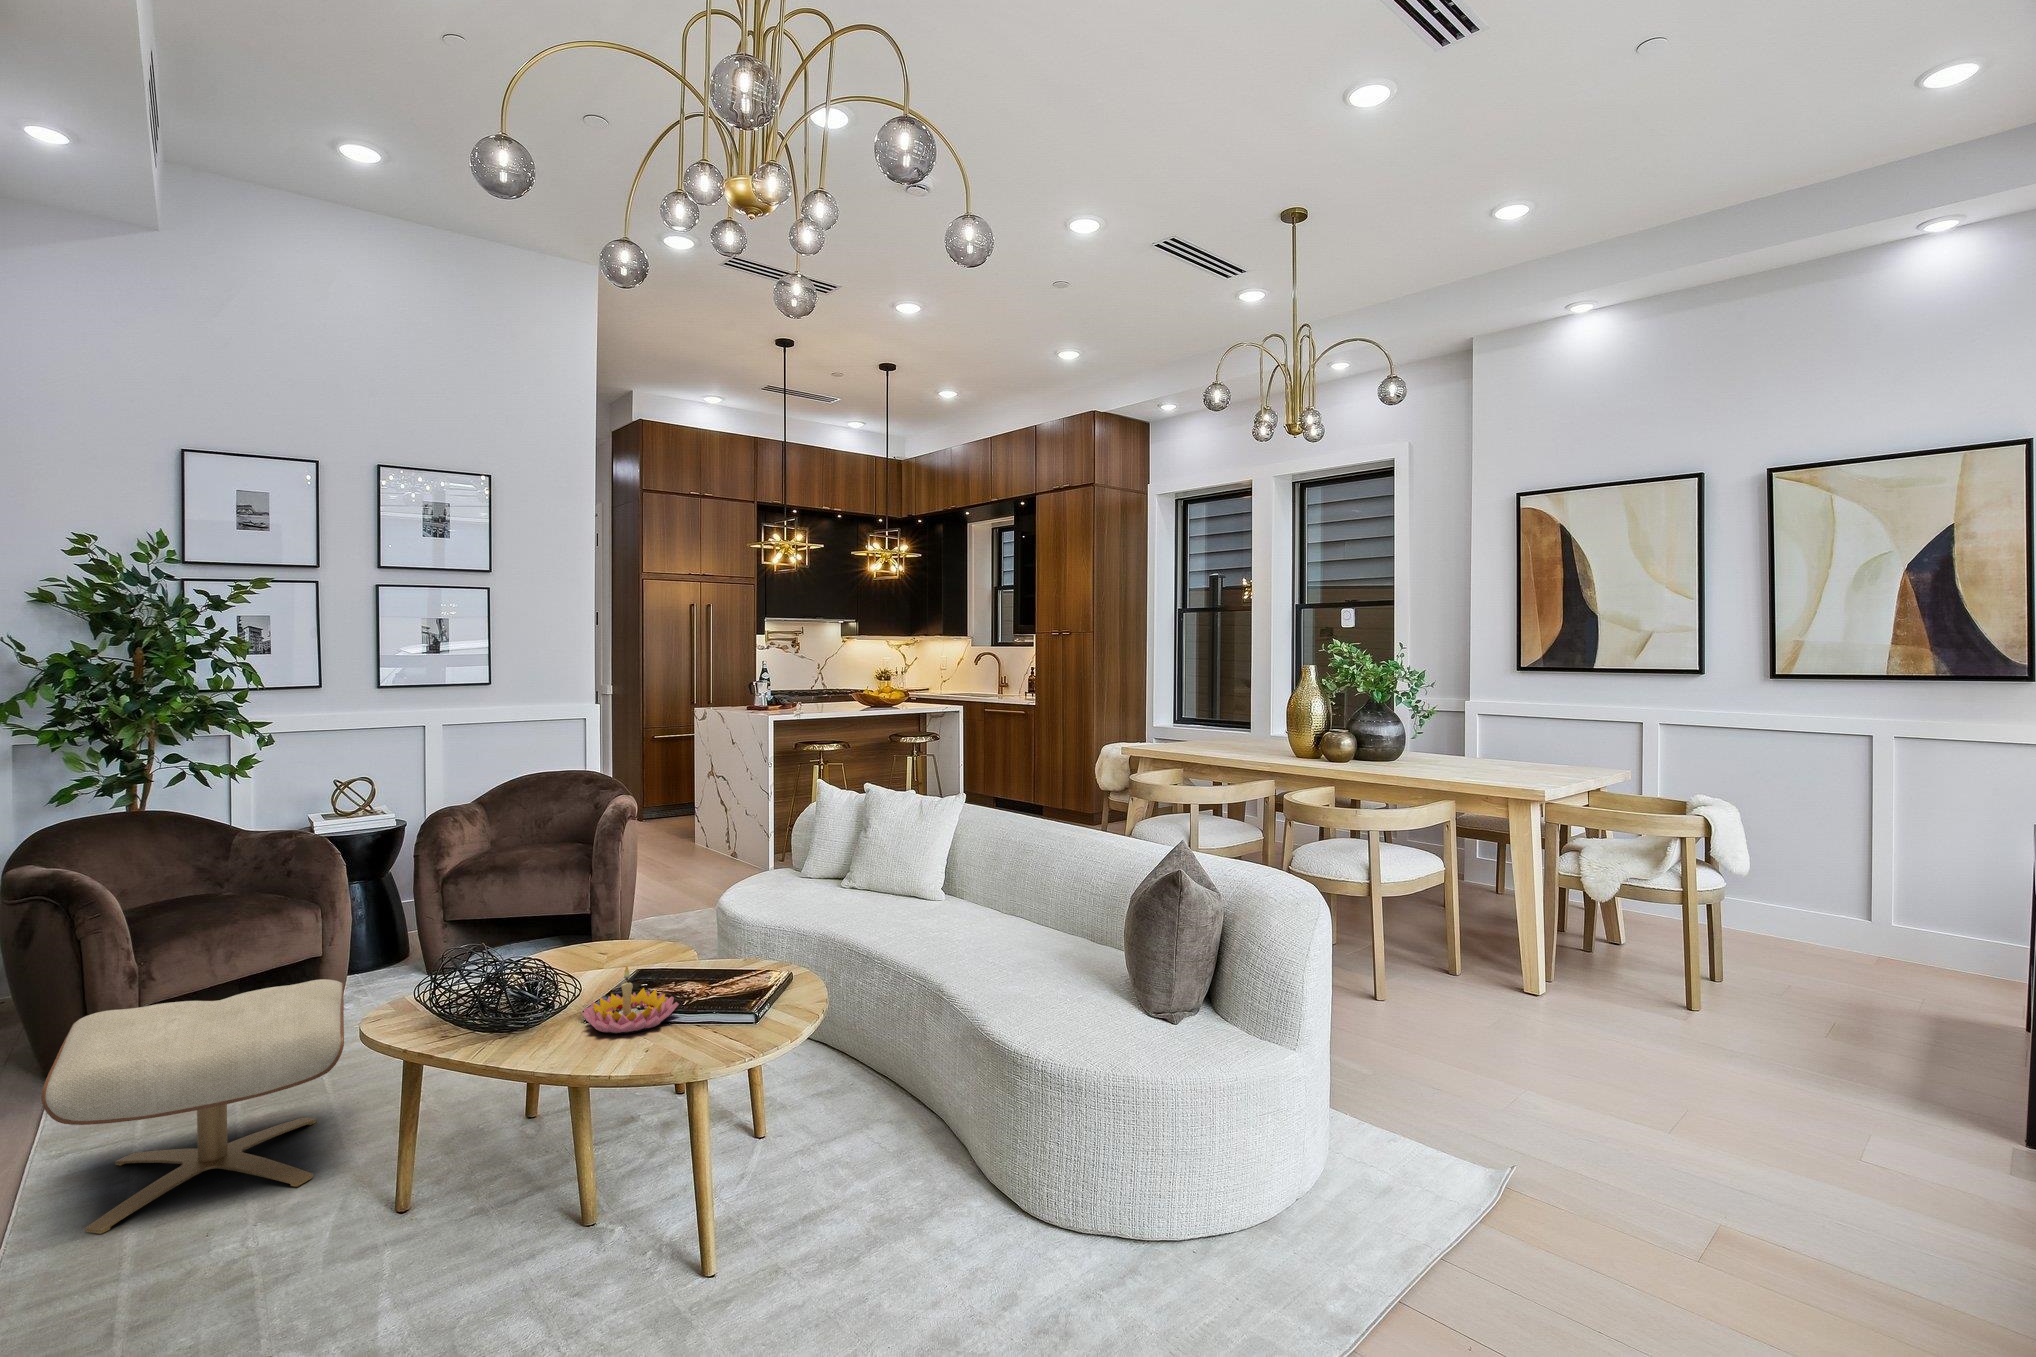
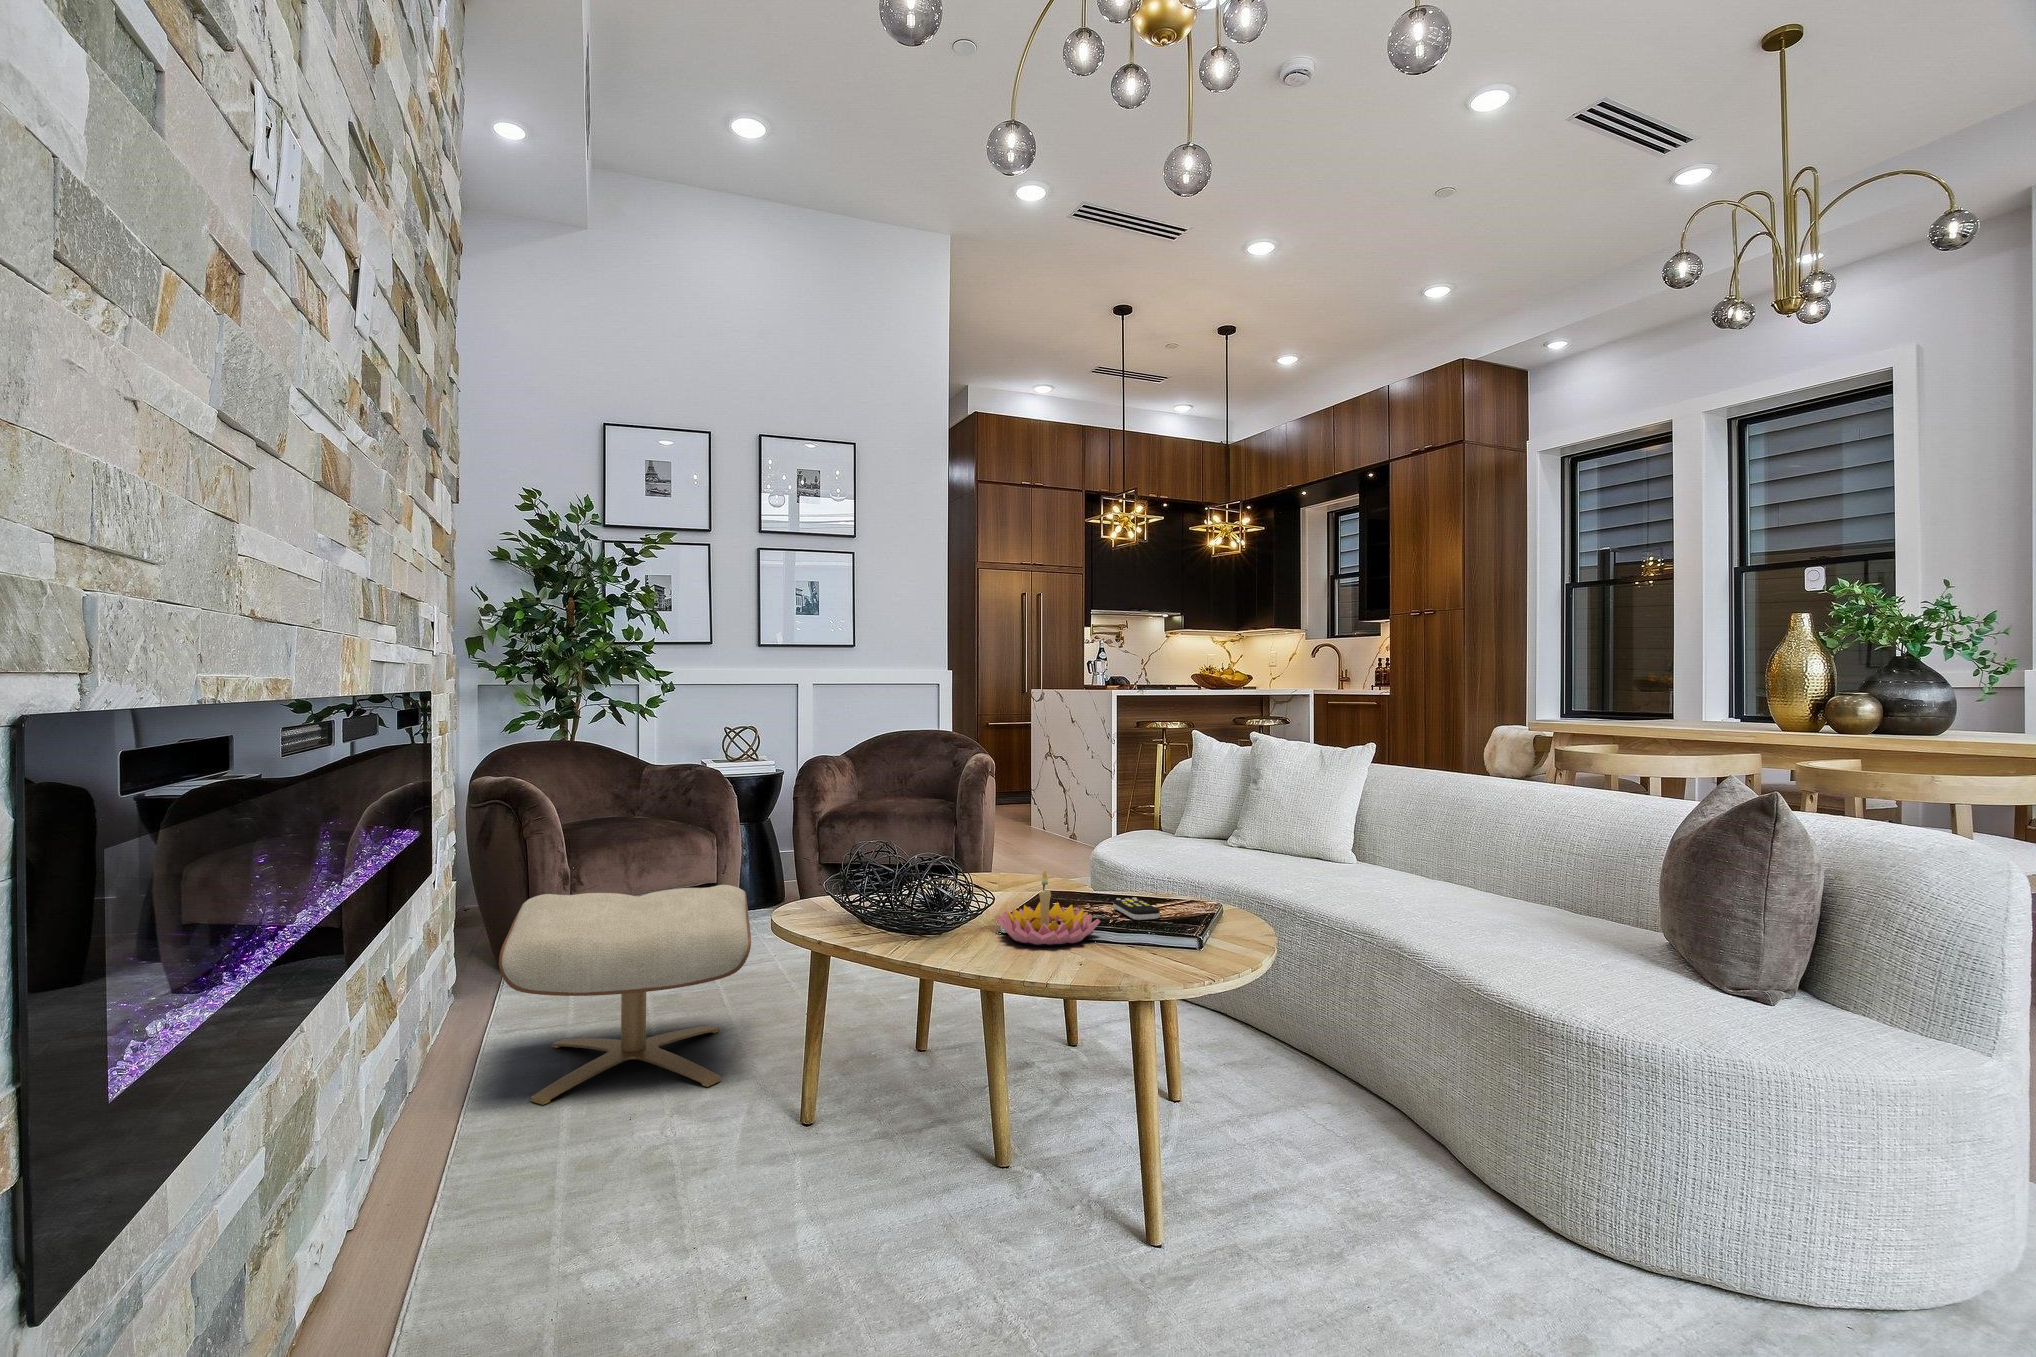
remote control: none [703,970,740,994] -> present [1113,898,1160,920]

